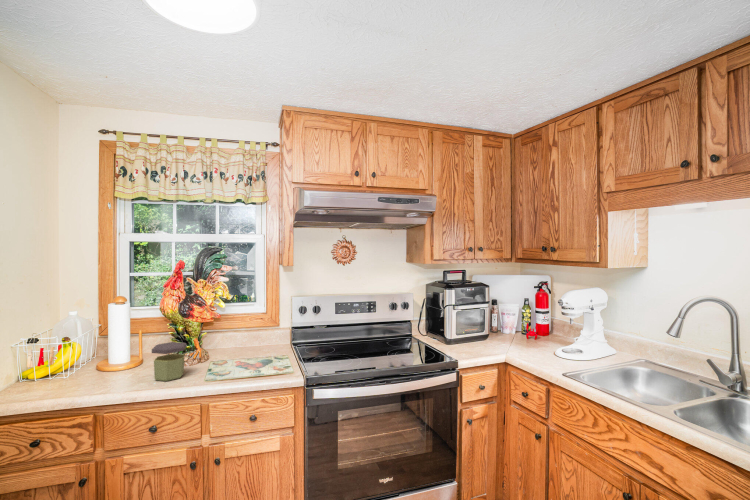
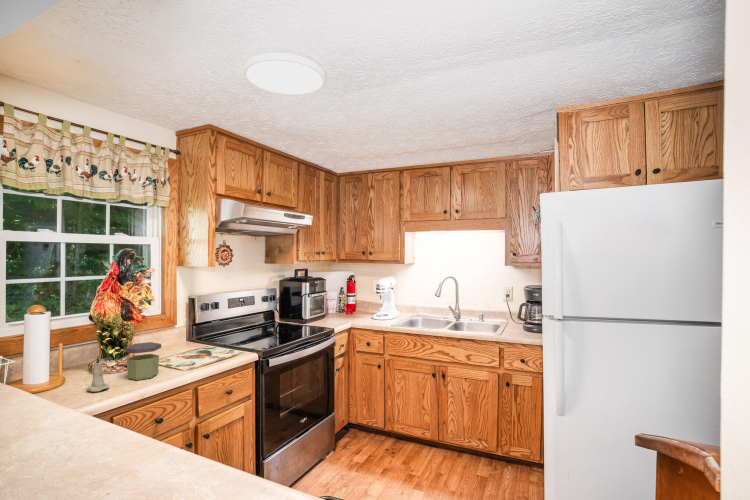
candle: none [107,349,128,384] -> present [86,355,109,392]

